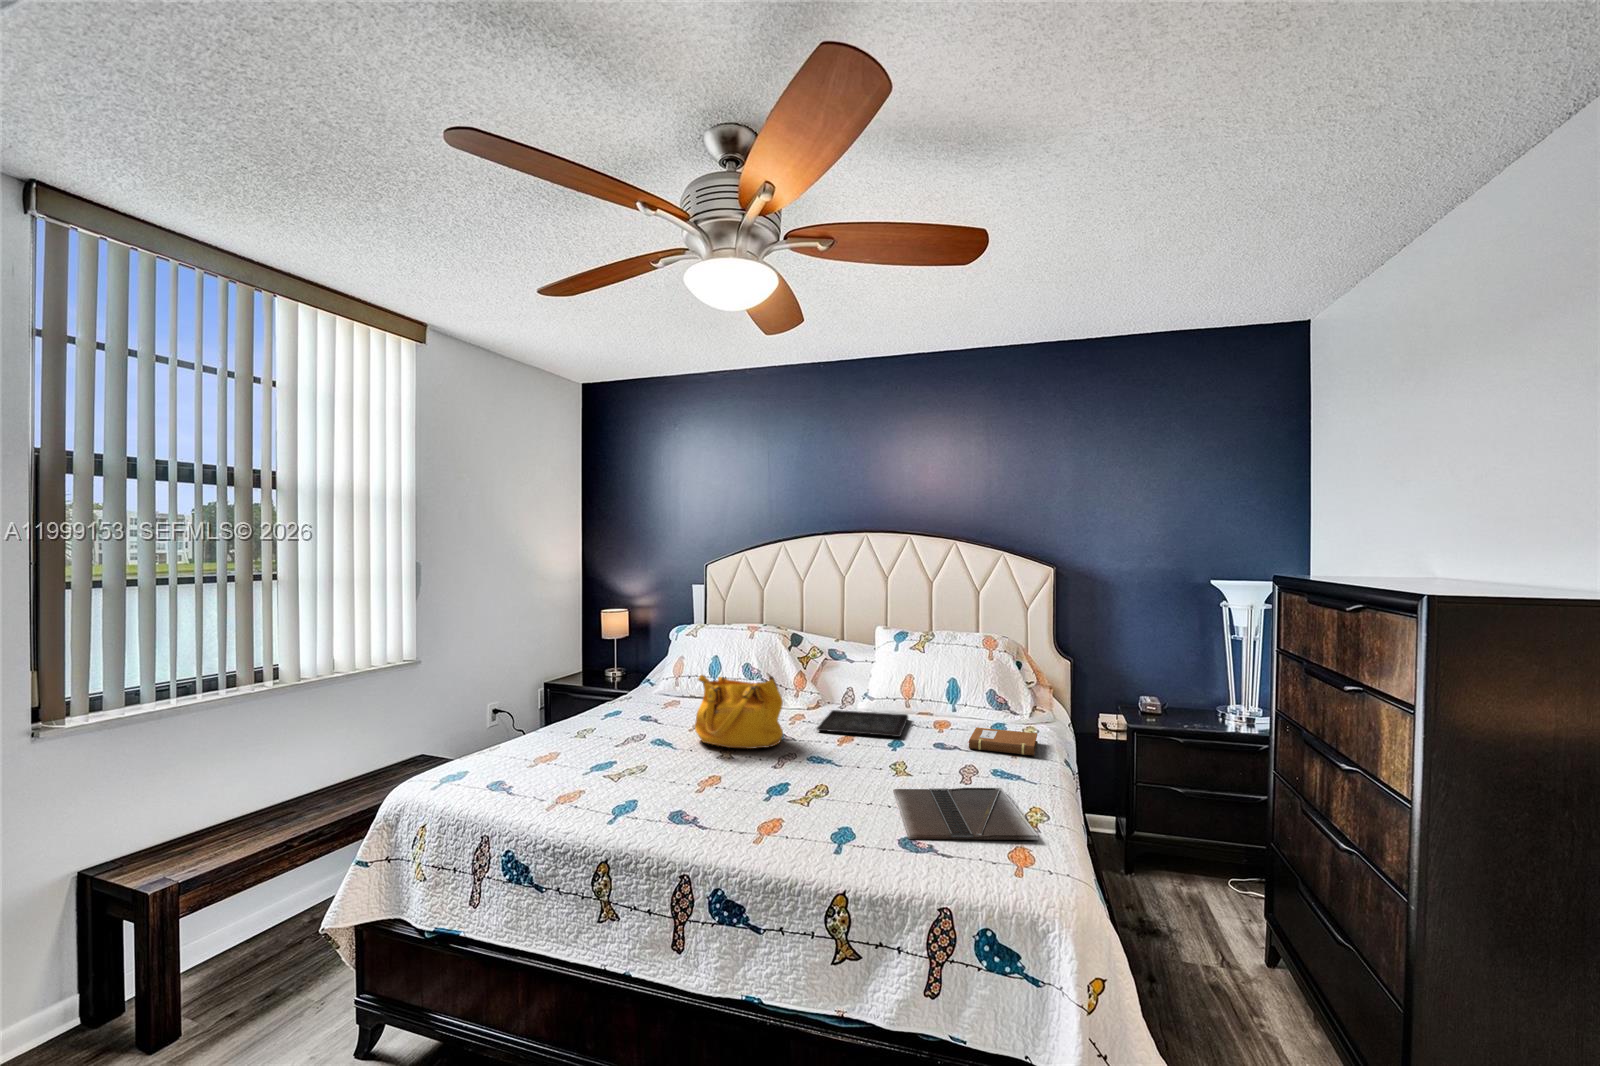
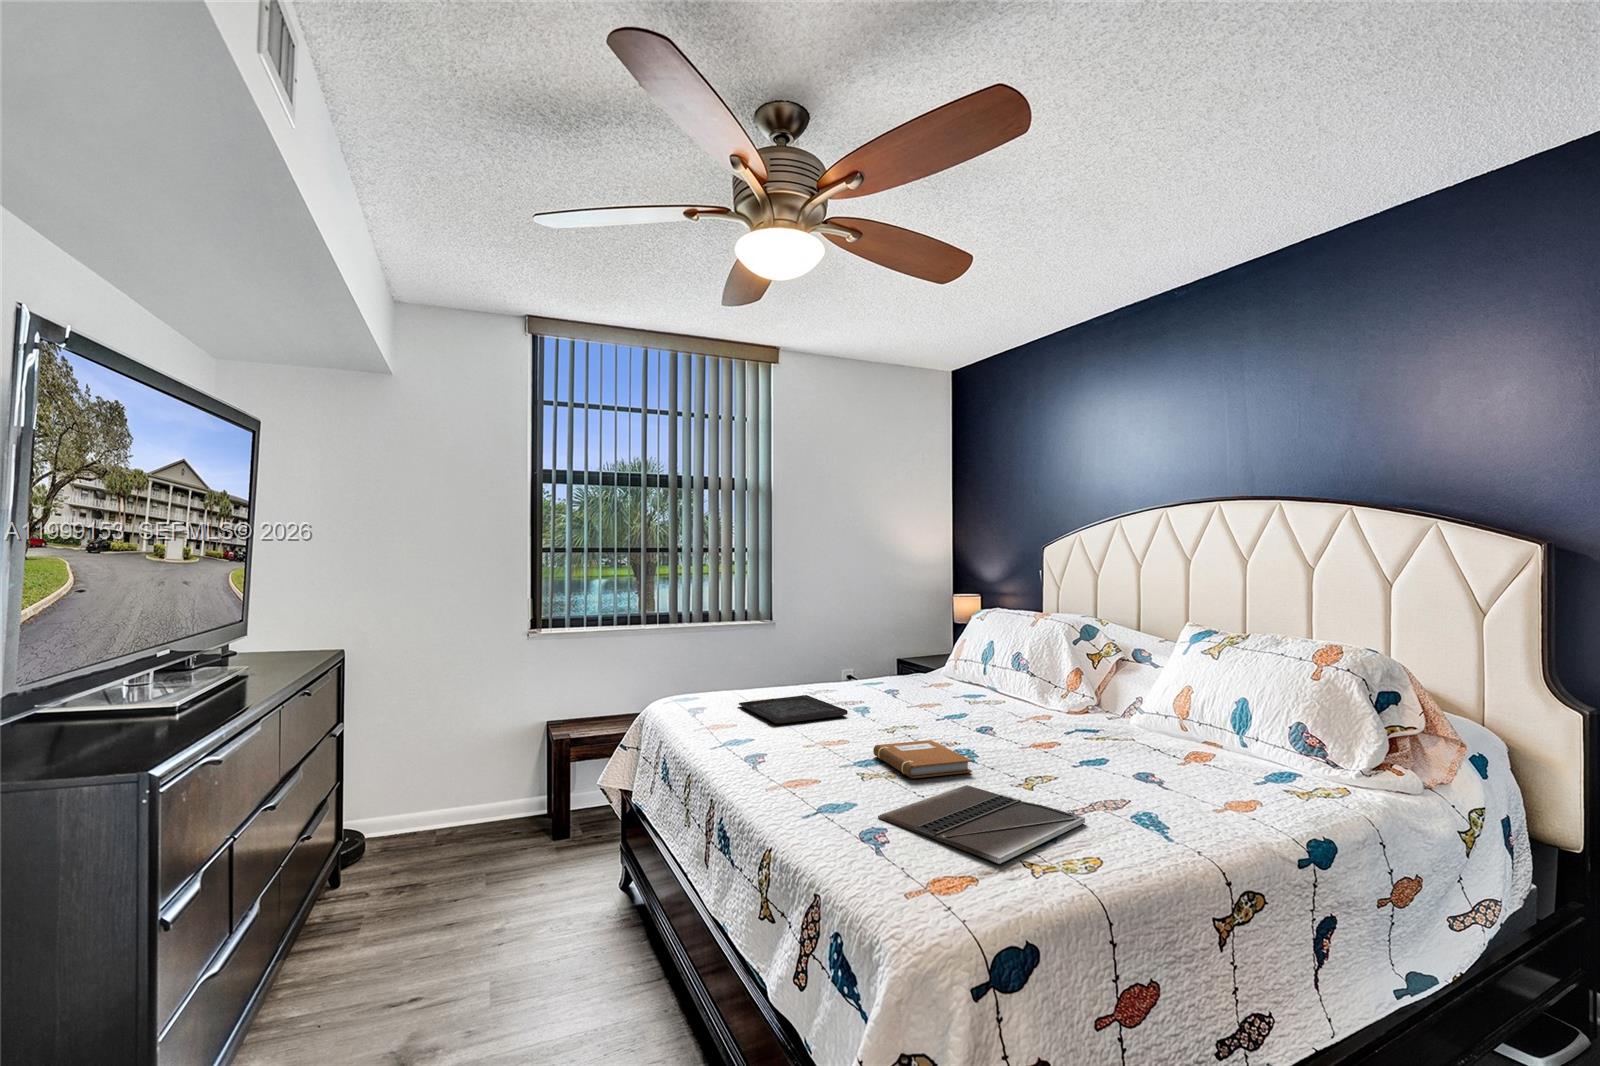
handbag: present [695,673,783,749] -> none [878,647,968,729]
tray: present [817,710,908,737] -> present [739,695,848,724]
notebook: present [969,727,1037,756] -> present [873,740,972,778]

